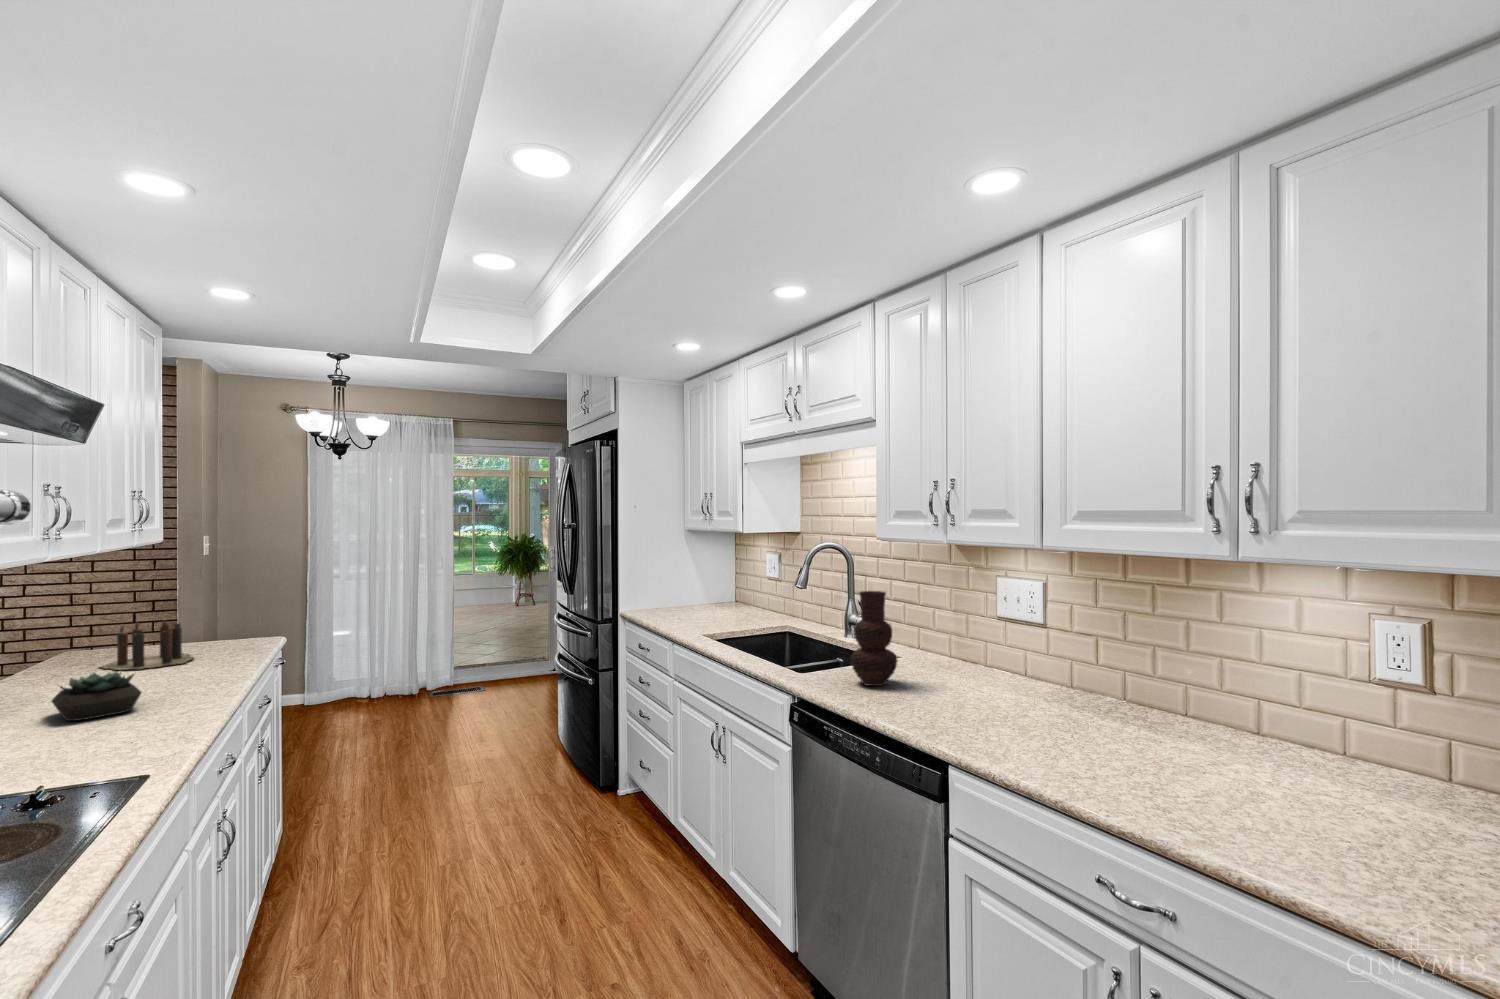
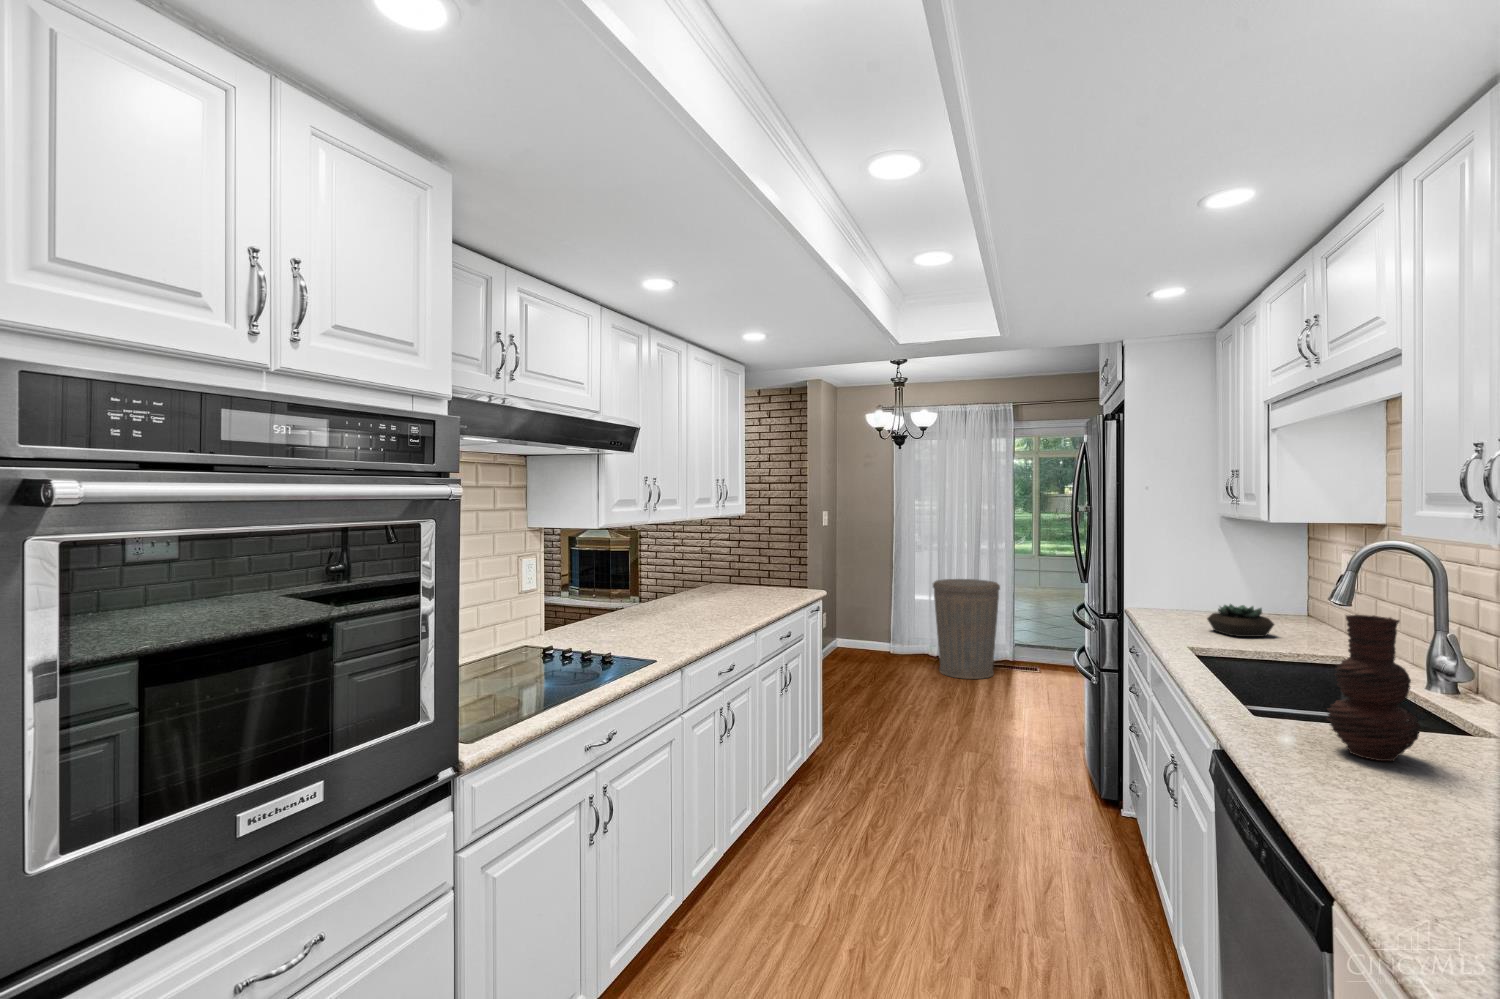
trash can: none [367,604,445,715] -> present [933,579,1000,679]
candle: present [100,621,195,670] -> none [705,568,771,601]
succulent plant: present [51,672,142,721] -> present [1207,604,1274,637]

